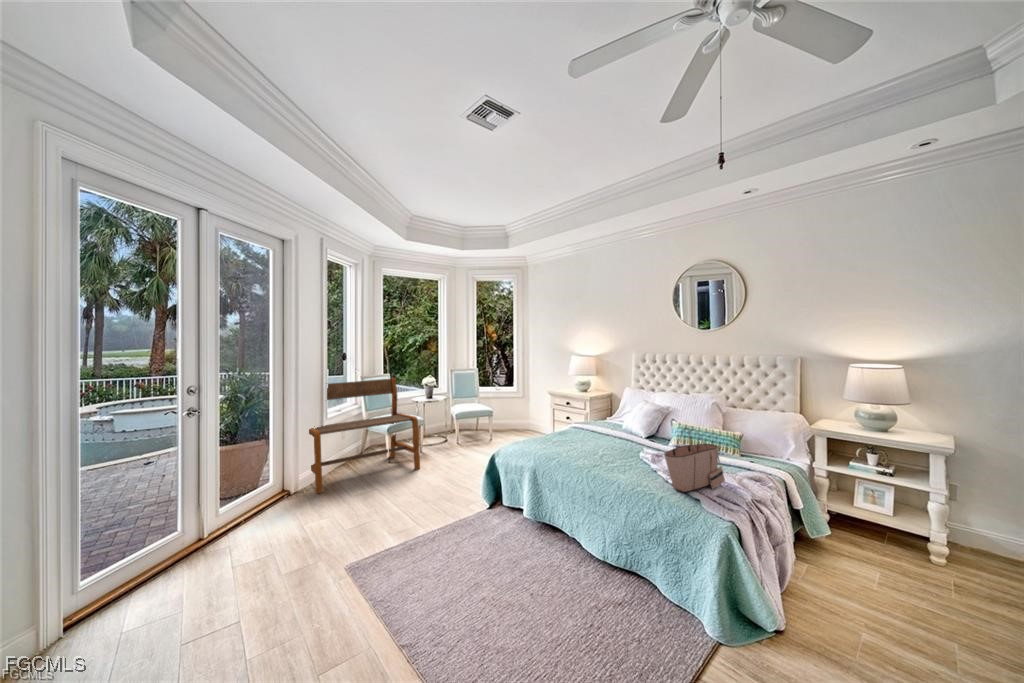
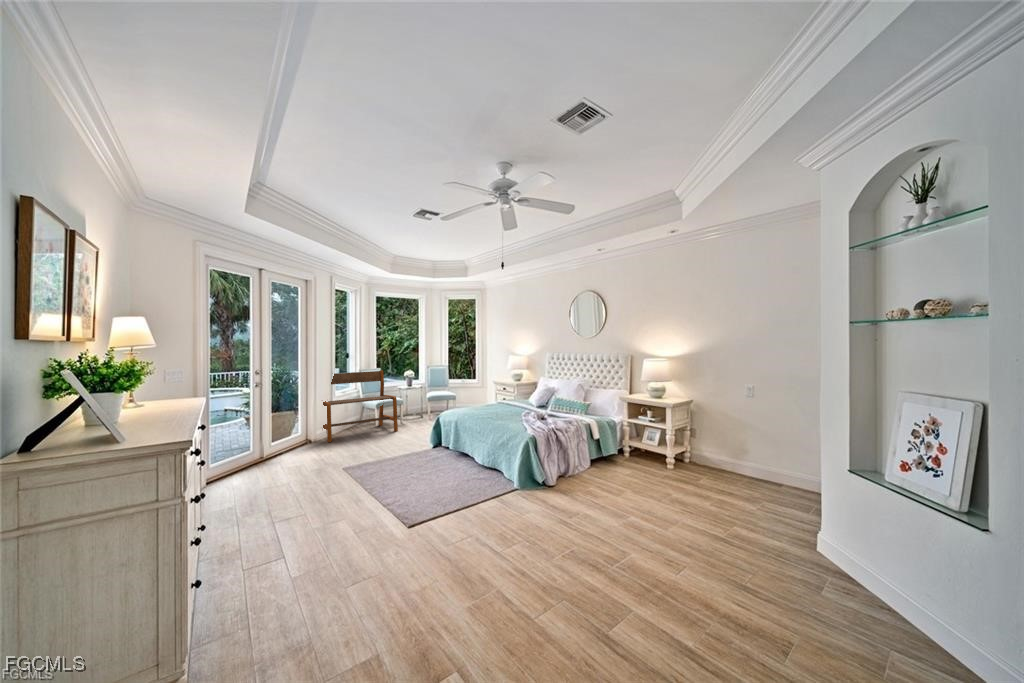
tote bag: present [664,430,725,492] -> none [517,394,553,427]

